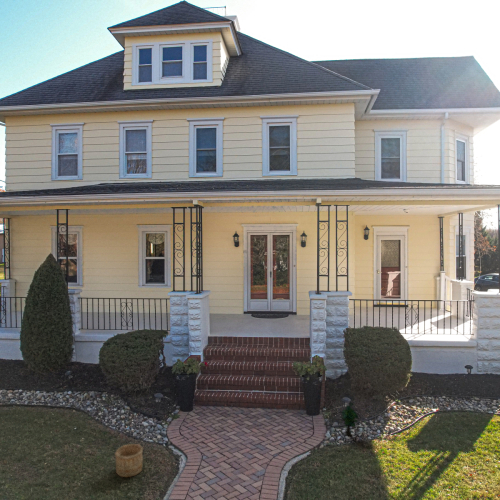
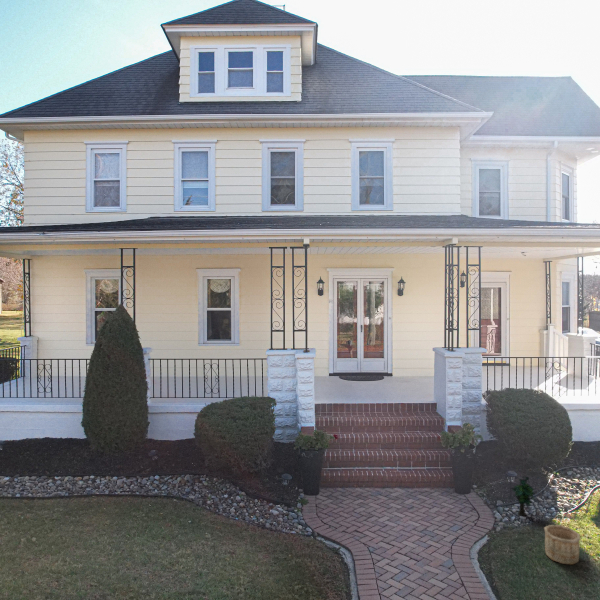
wooden bucket: present [115,444,143,477] -> present [545,525,580,564]

